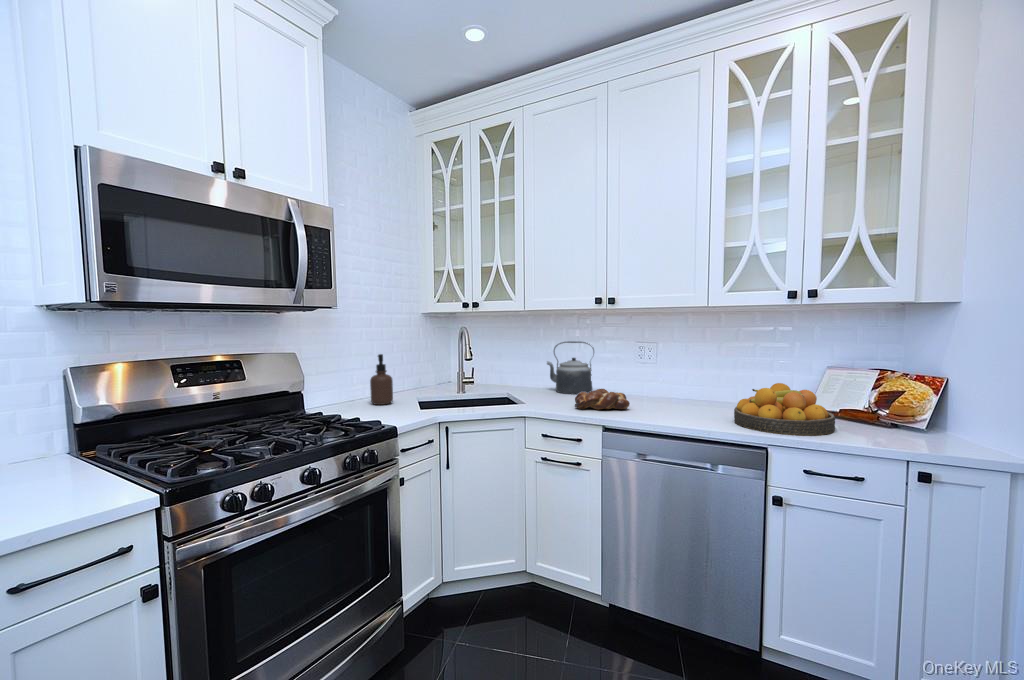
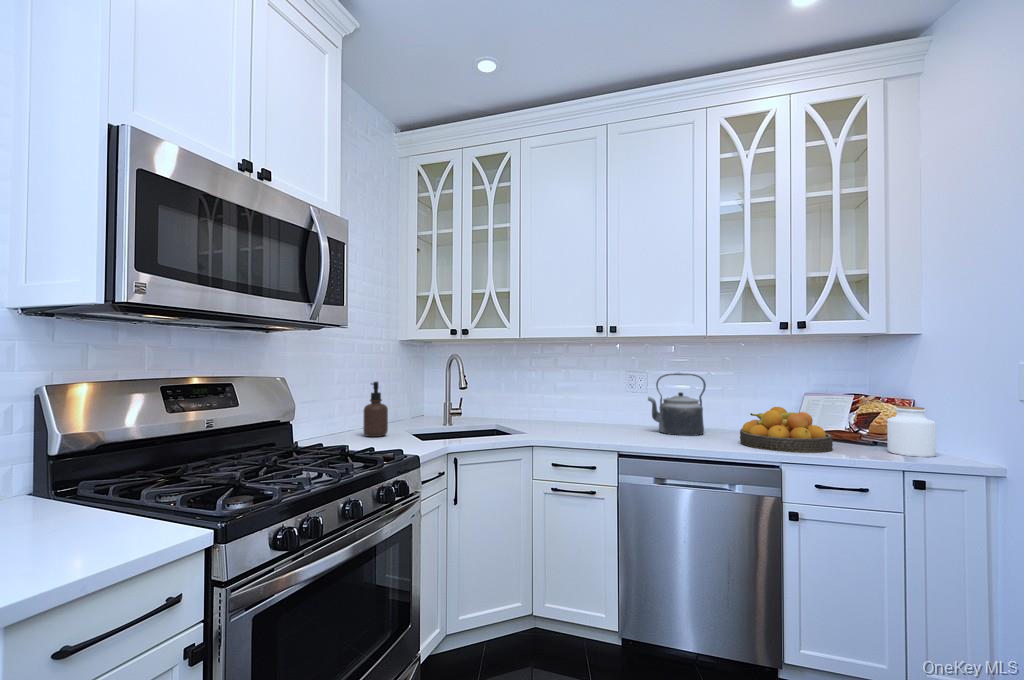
kettle: present [547,341,594,394] -> present [648,373,706,436]
jar: none [900,387,959,446] -> present [887,406,936,457]
bread loaf: present [575,389,630,409] -> none [580,416,635,437]

